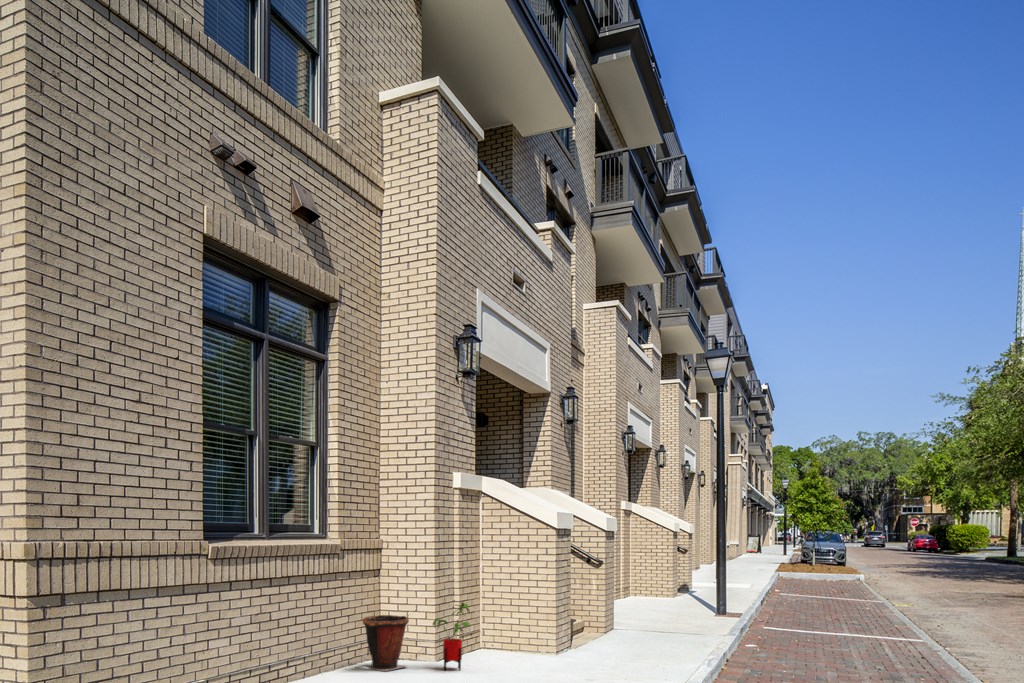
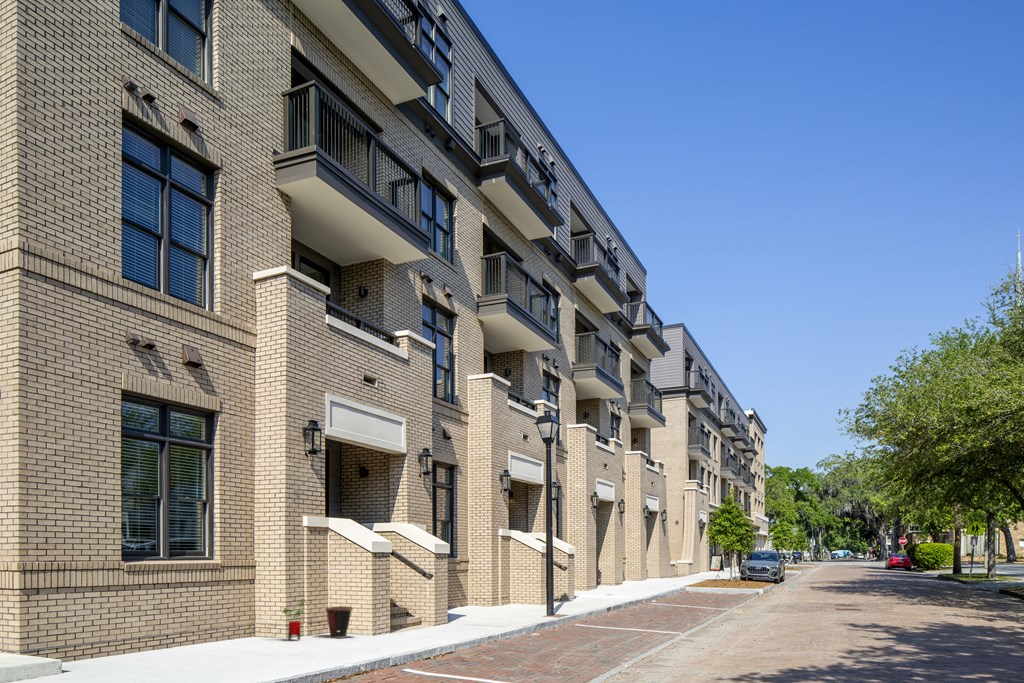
waste bin: present [363,615,409,671] -> present [326,606,353,638]

